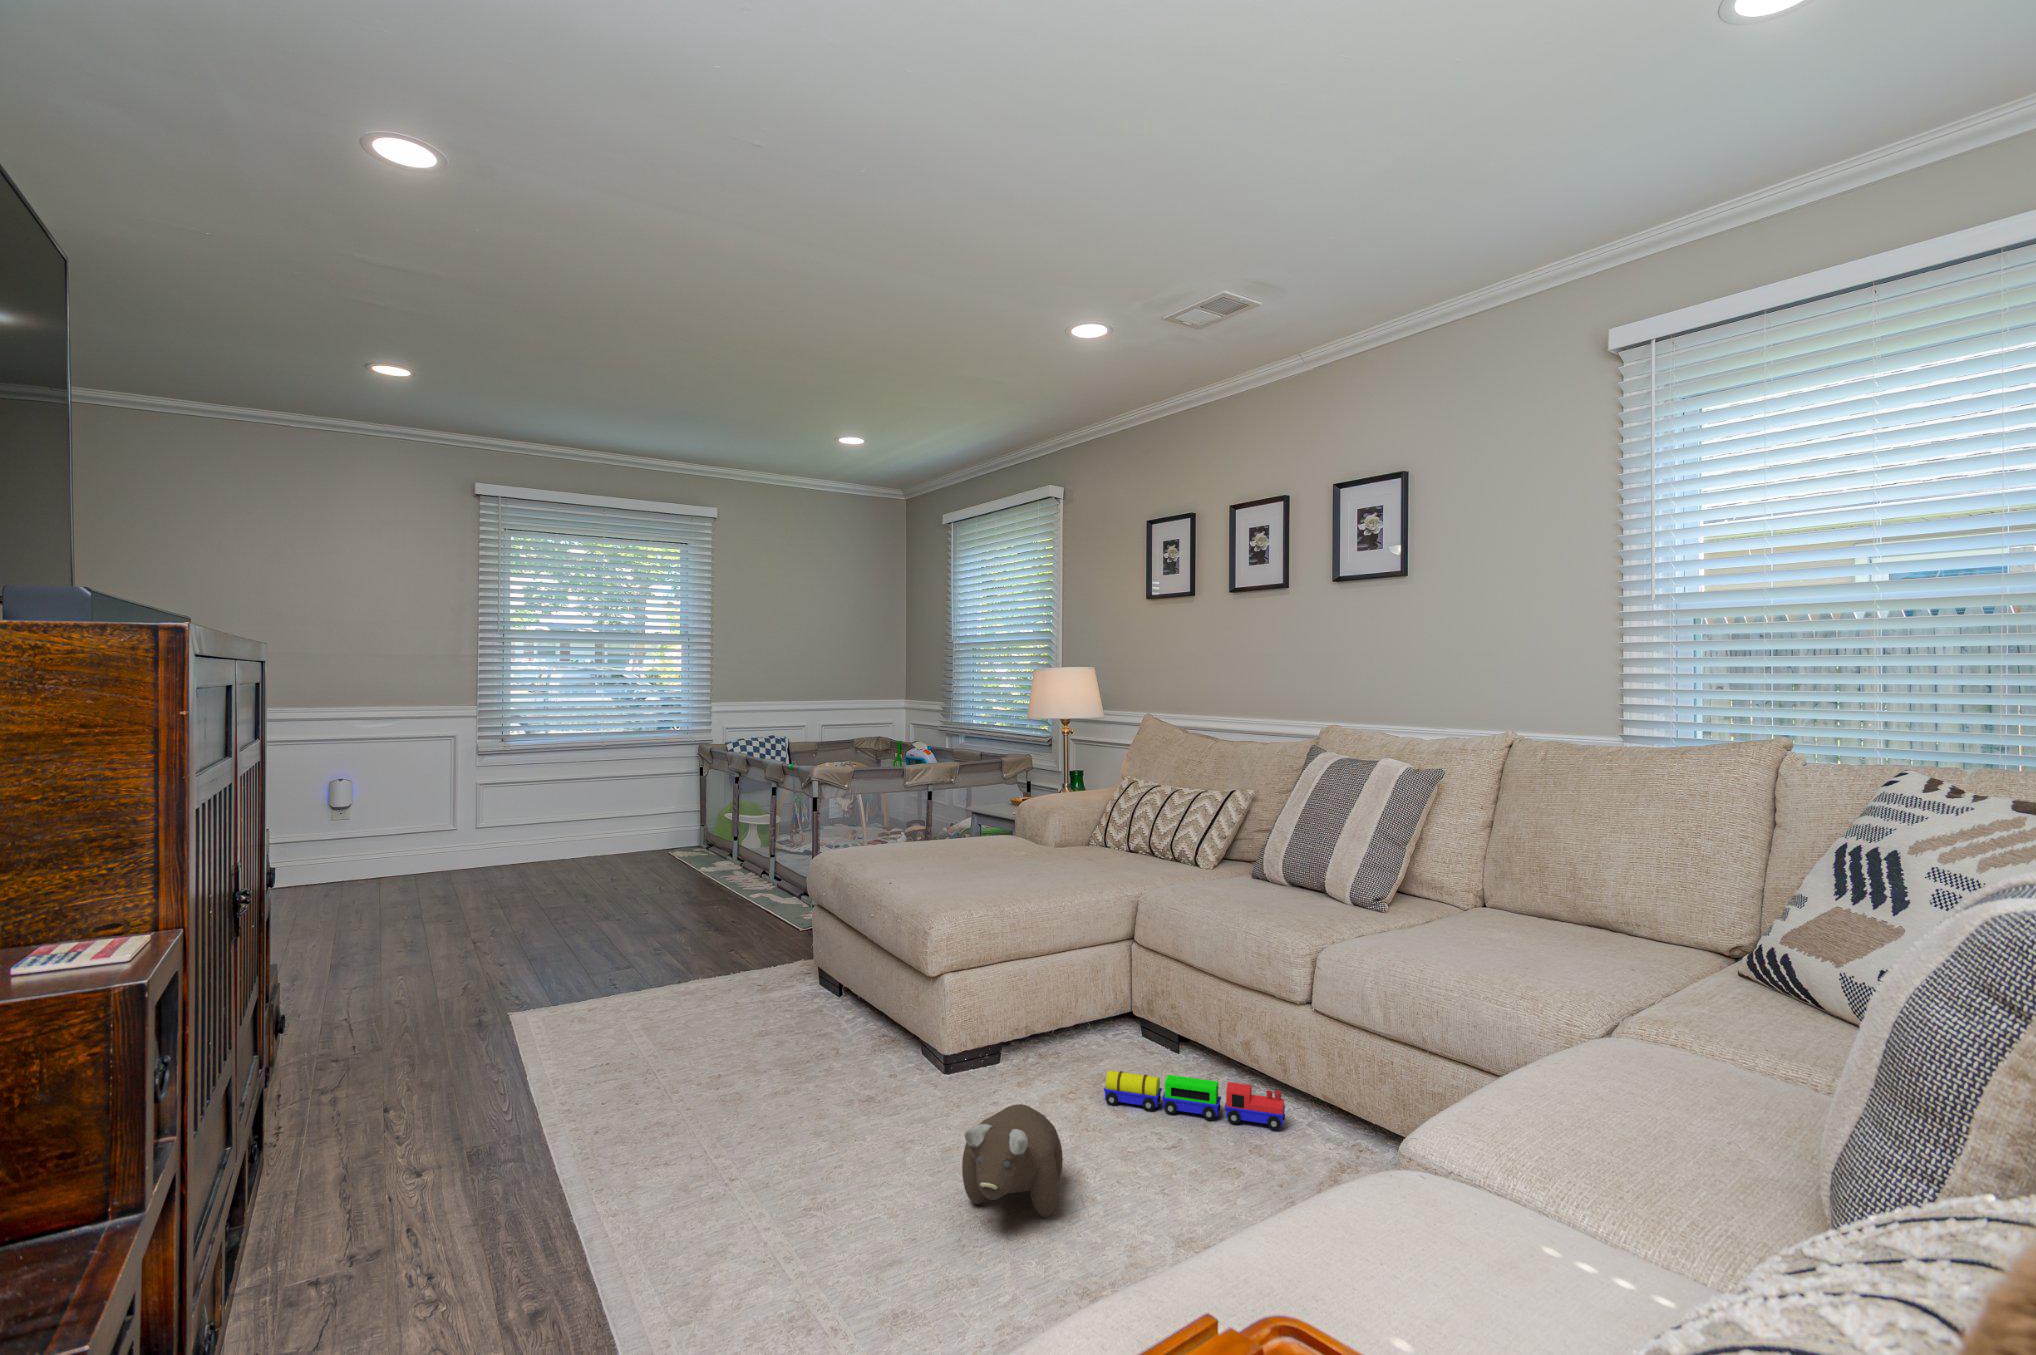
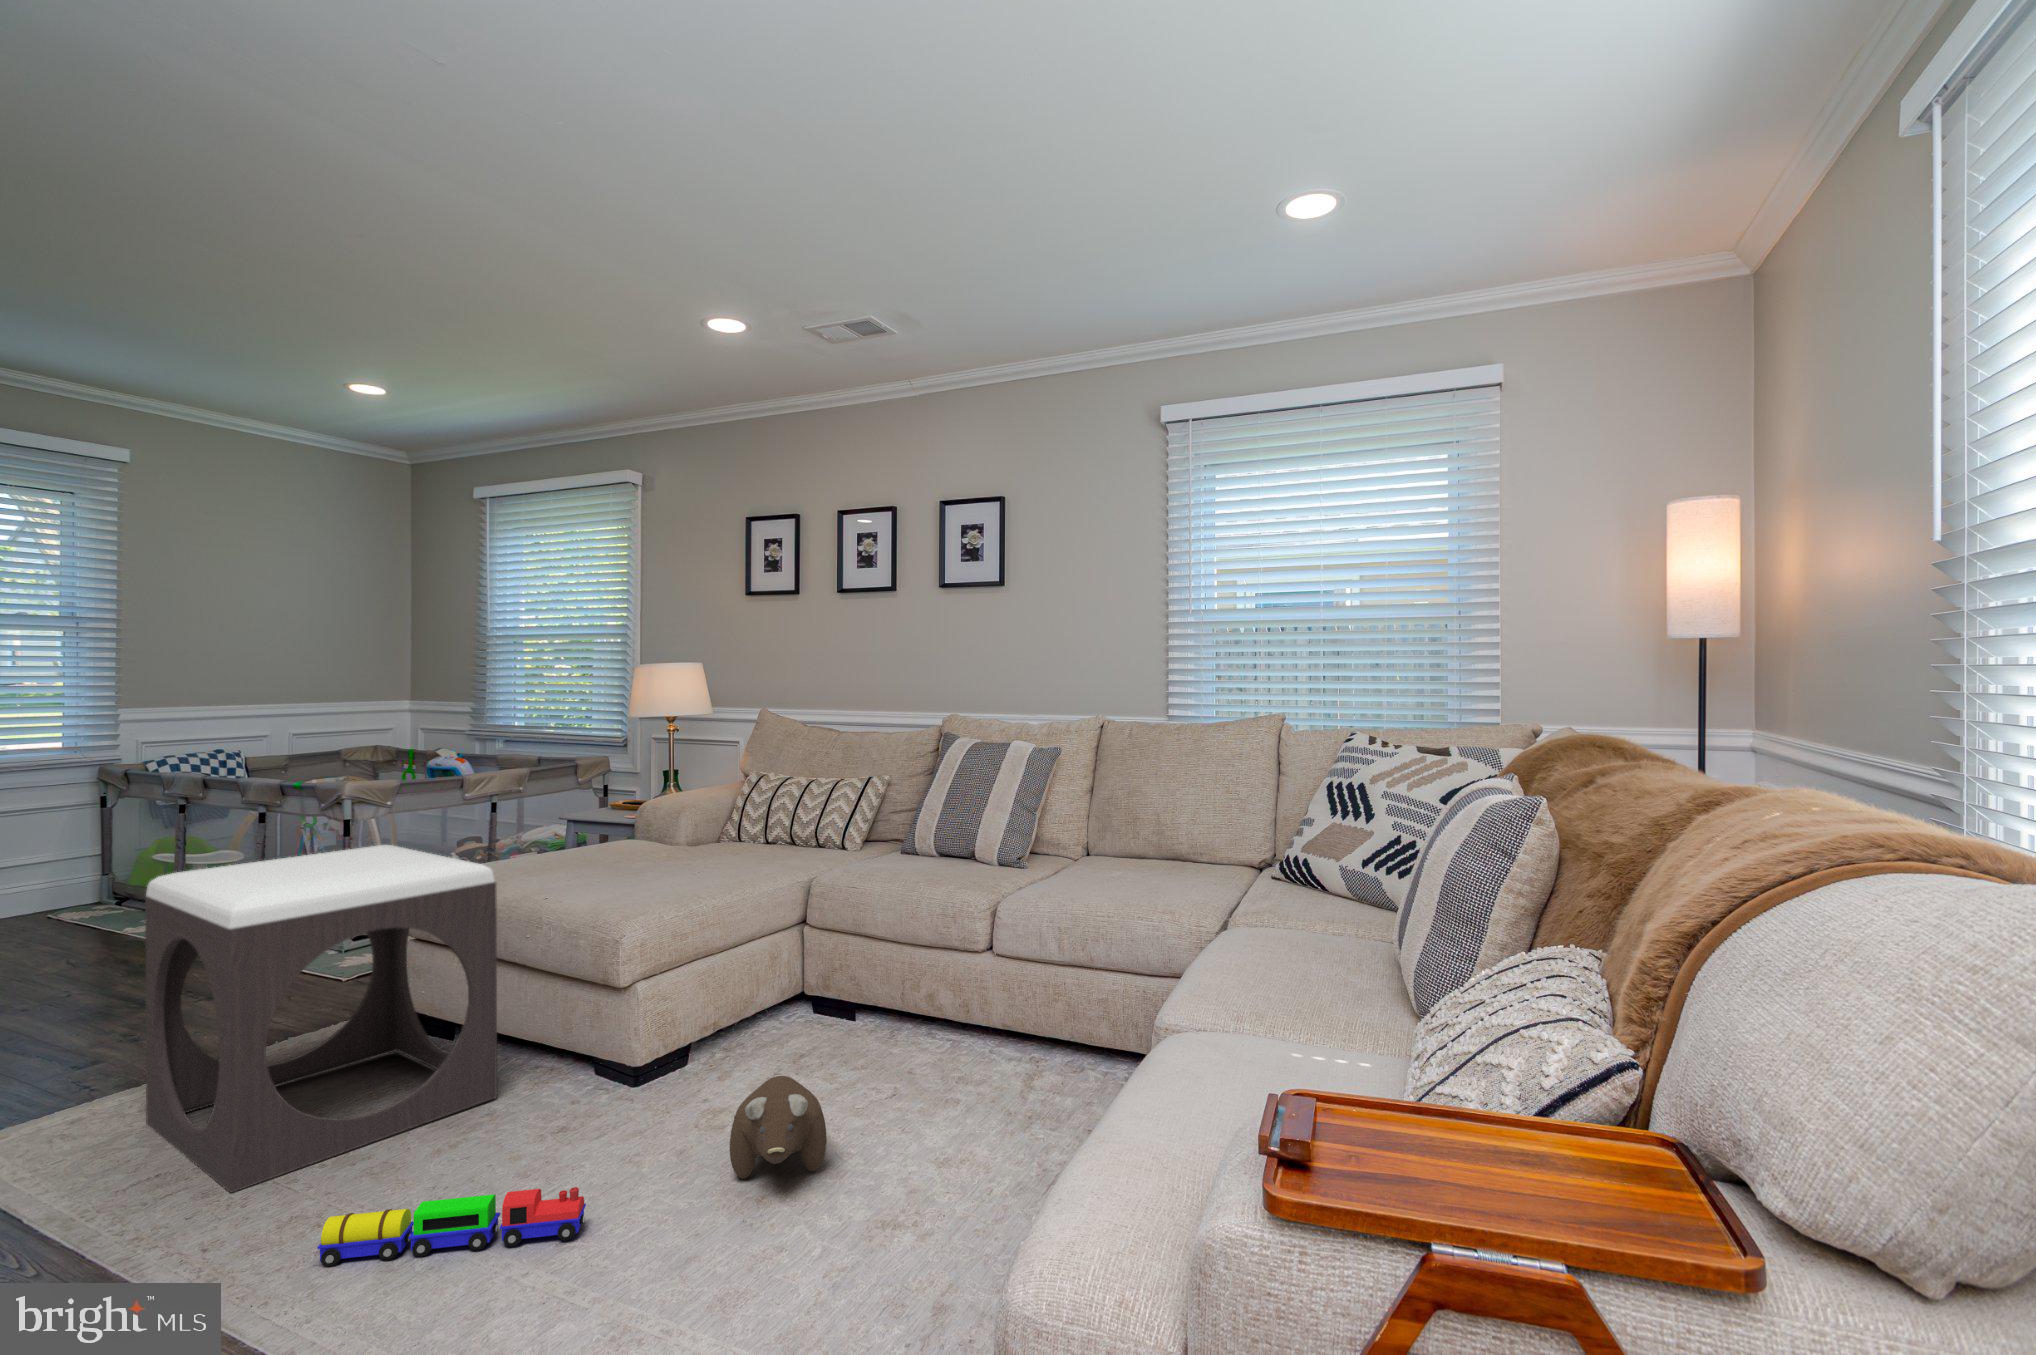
footstool: none [611,823,832,1099] -> present [145,845,497,1193]
toy train: present [1104,1070,1286,1130] -> present [317,1187,586,1267]

